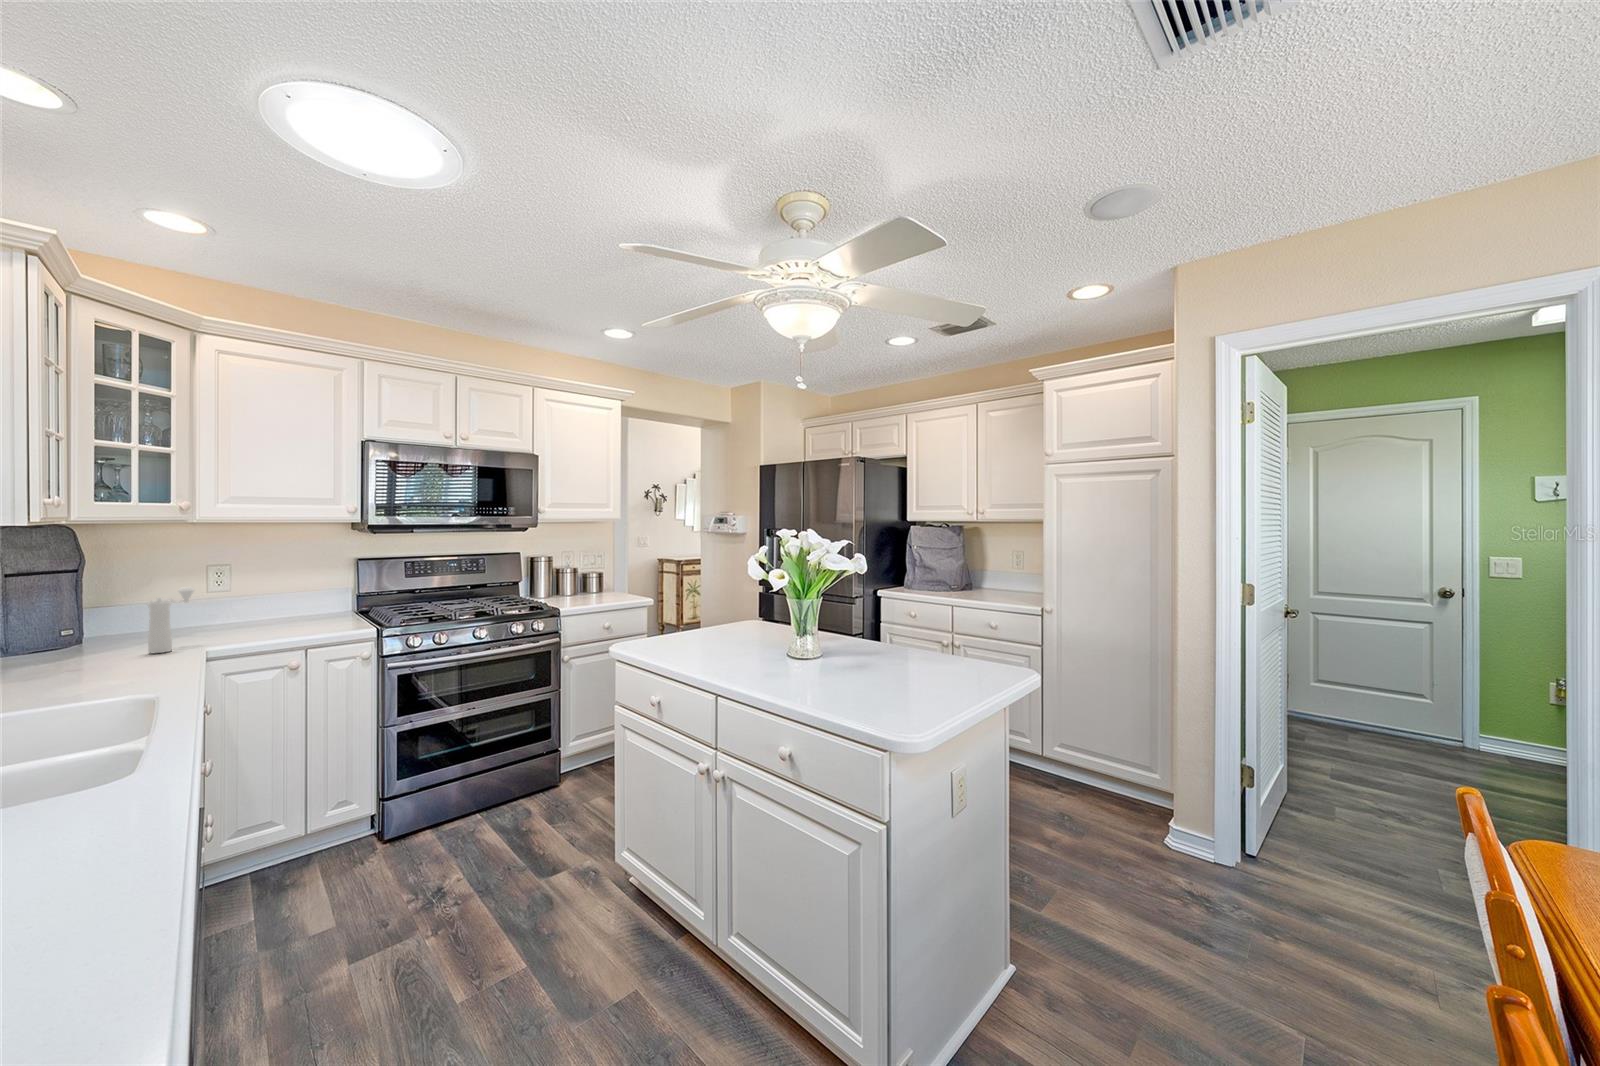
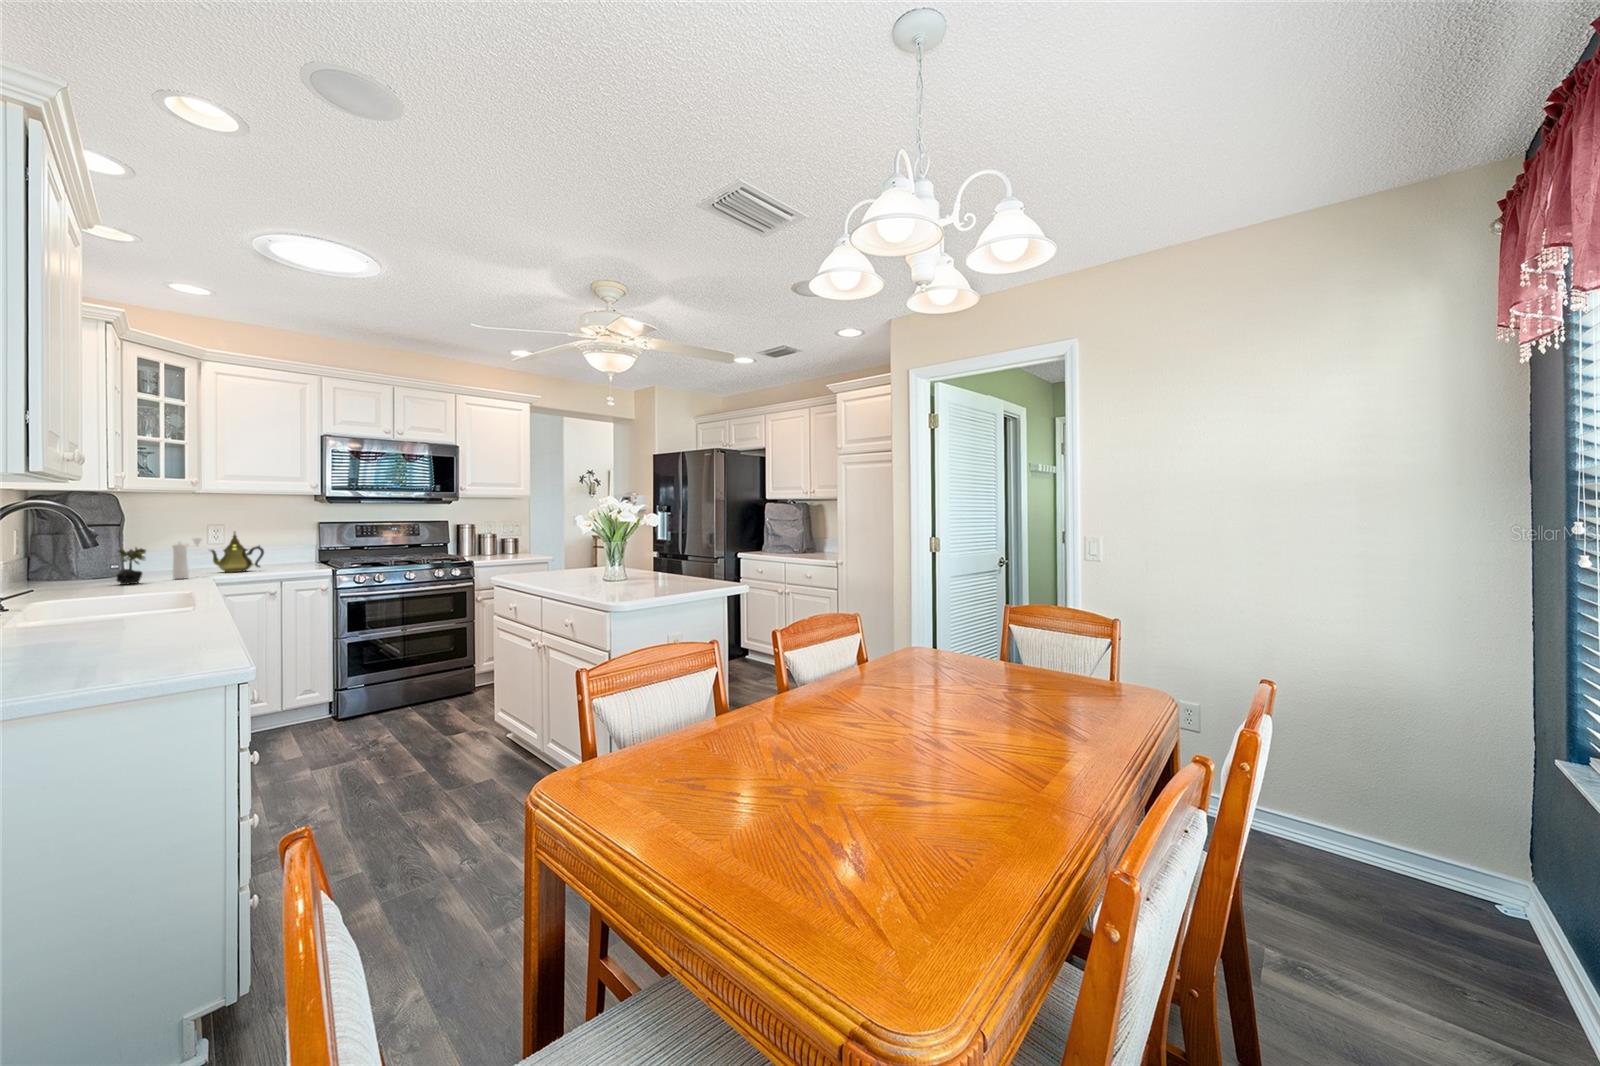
teapot: none [204,576,282,634] -> present [210,532,264,572]
succulent plant: none [51,610,106,671] -> present [116,548,146,585]

